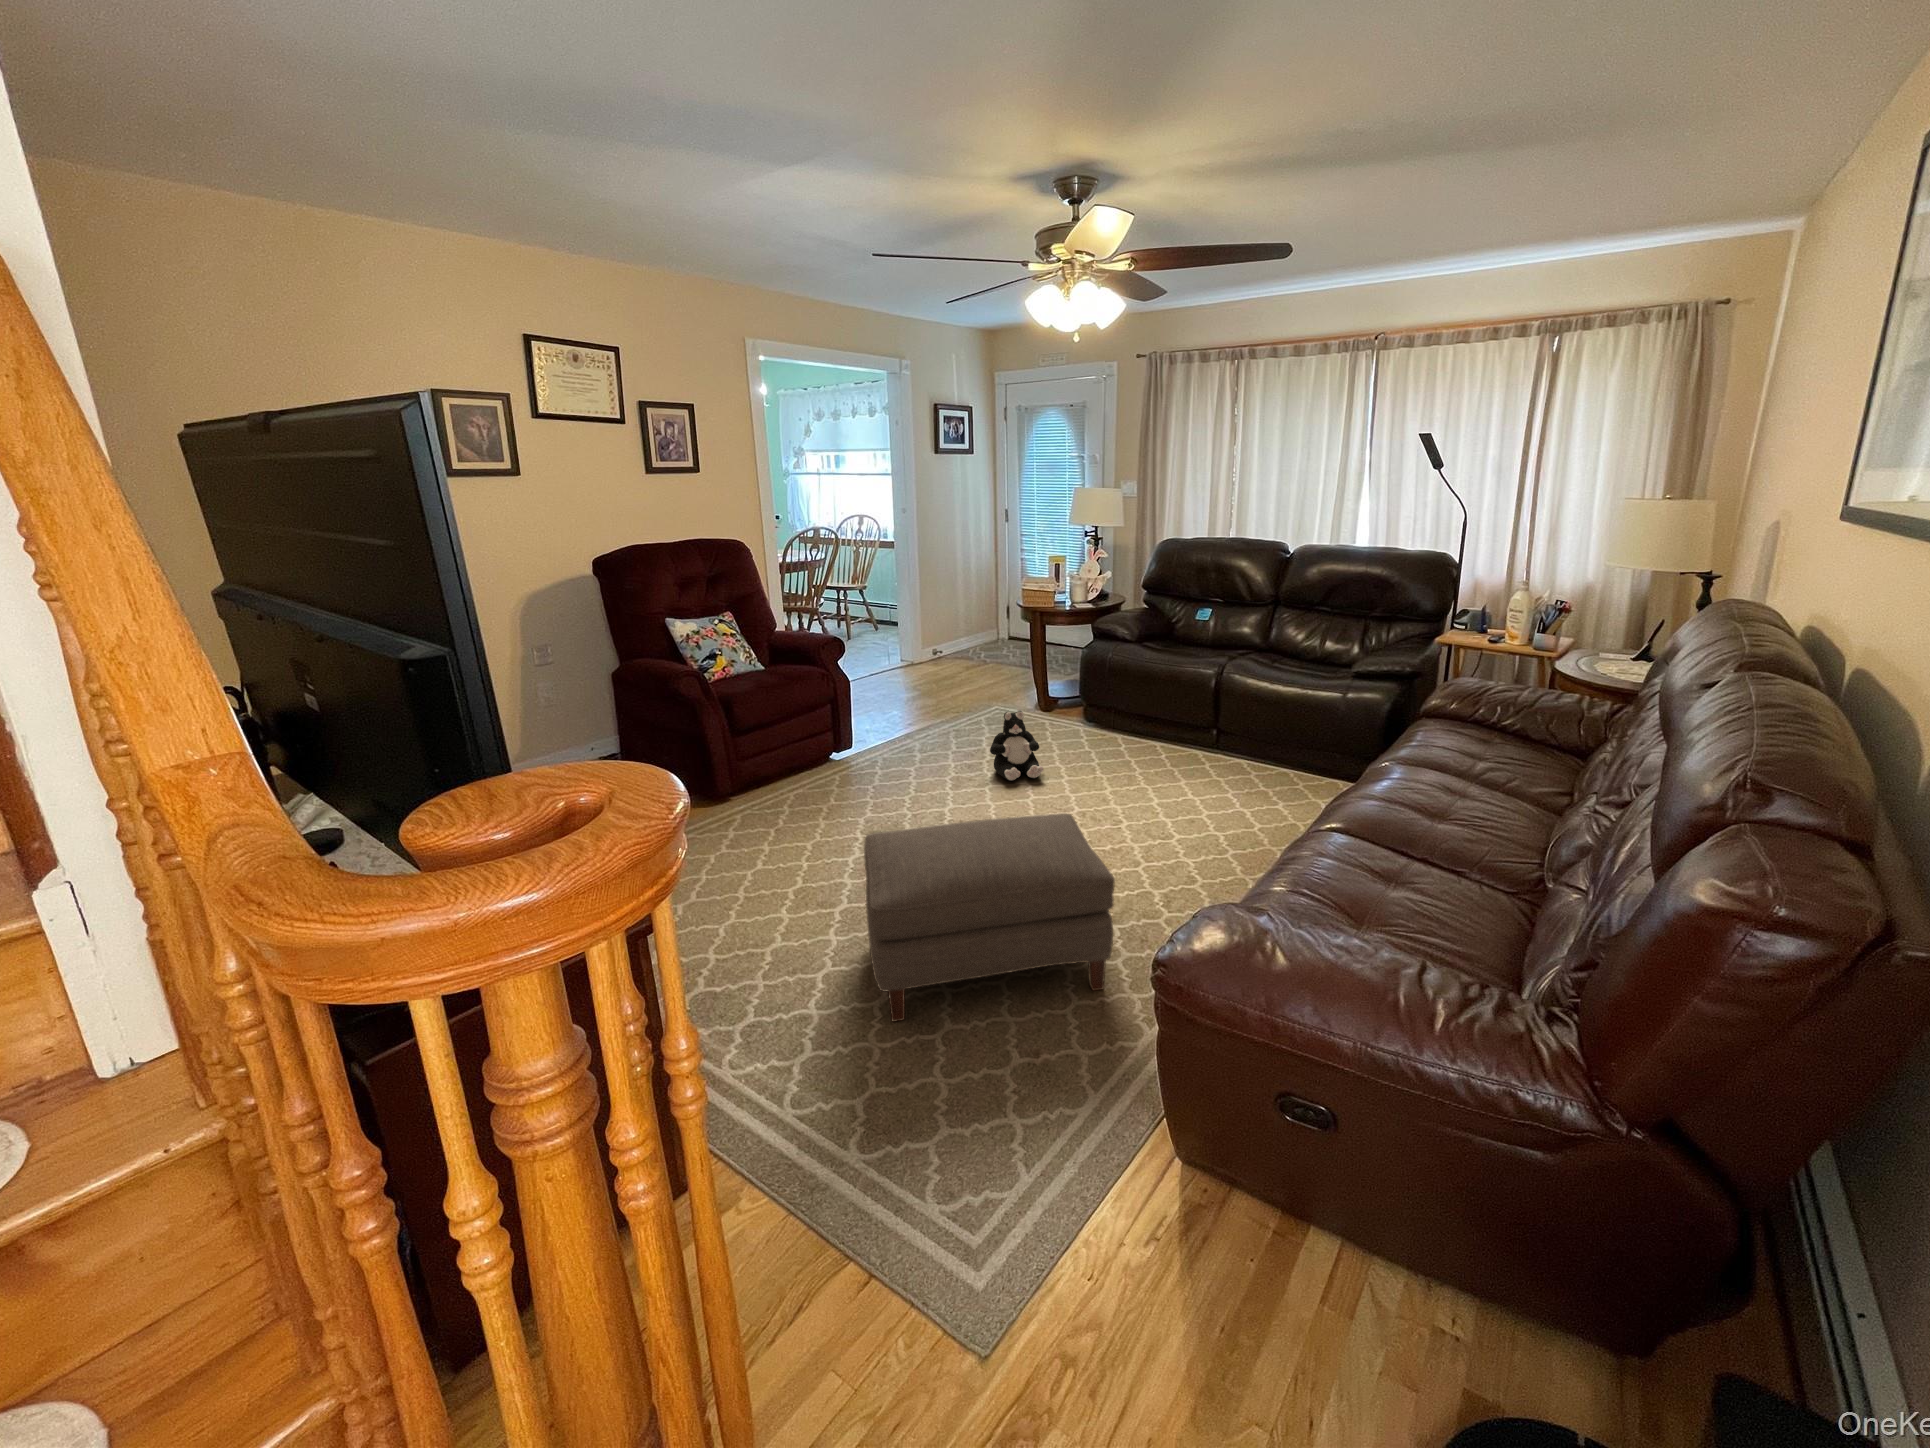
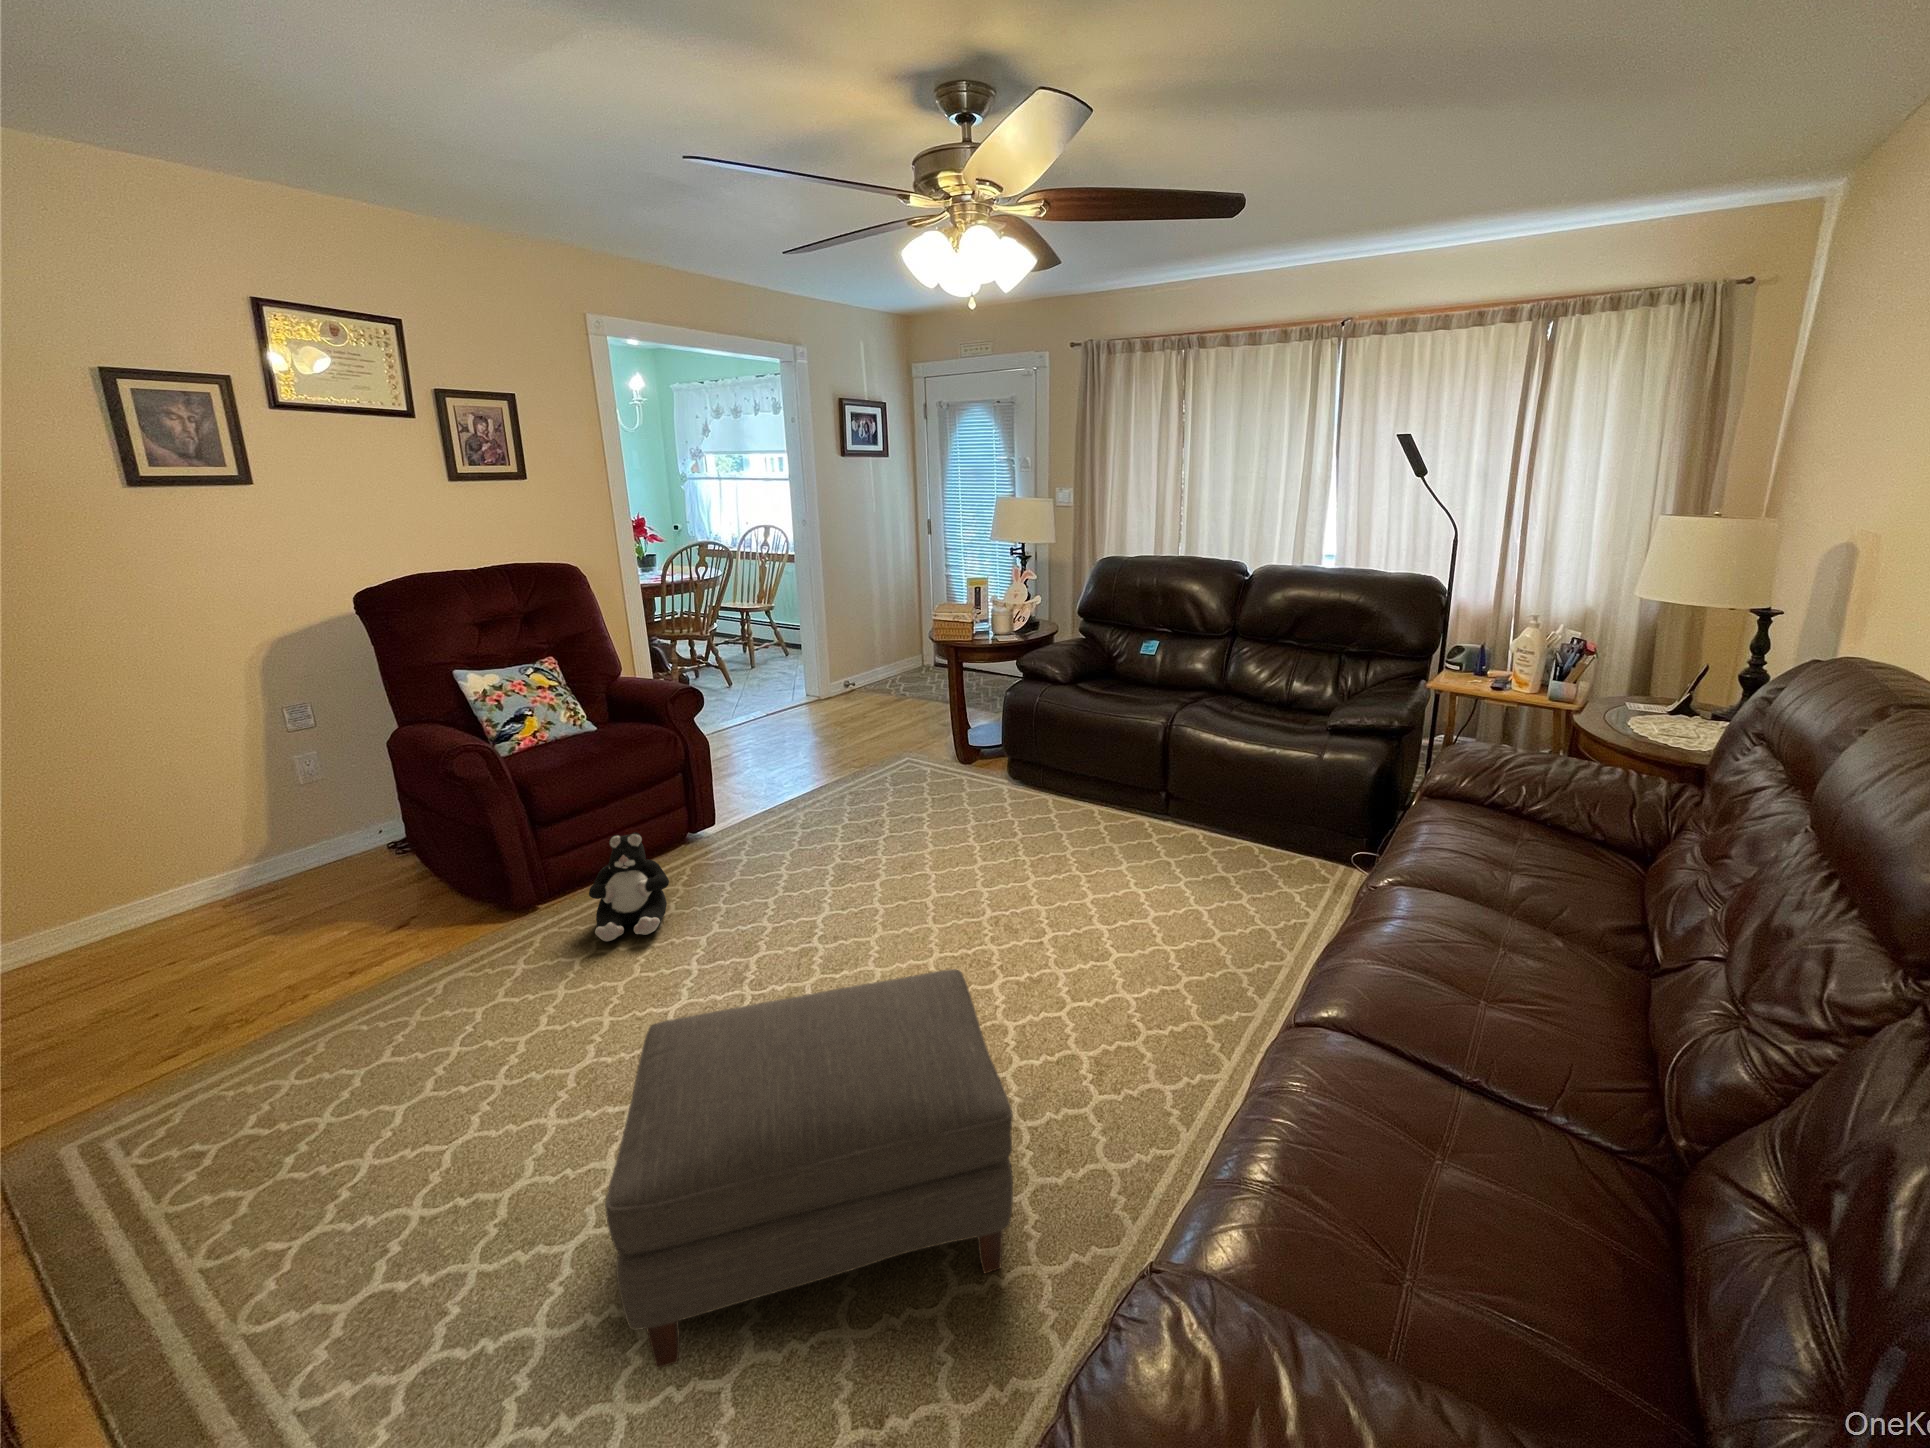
plush toy: present [990,711,1043,780] -> present [589,832,669,941]

